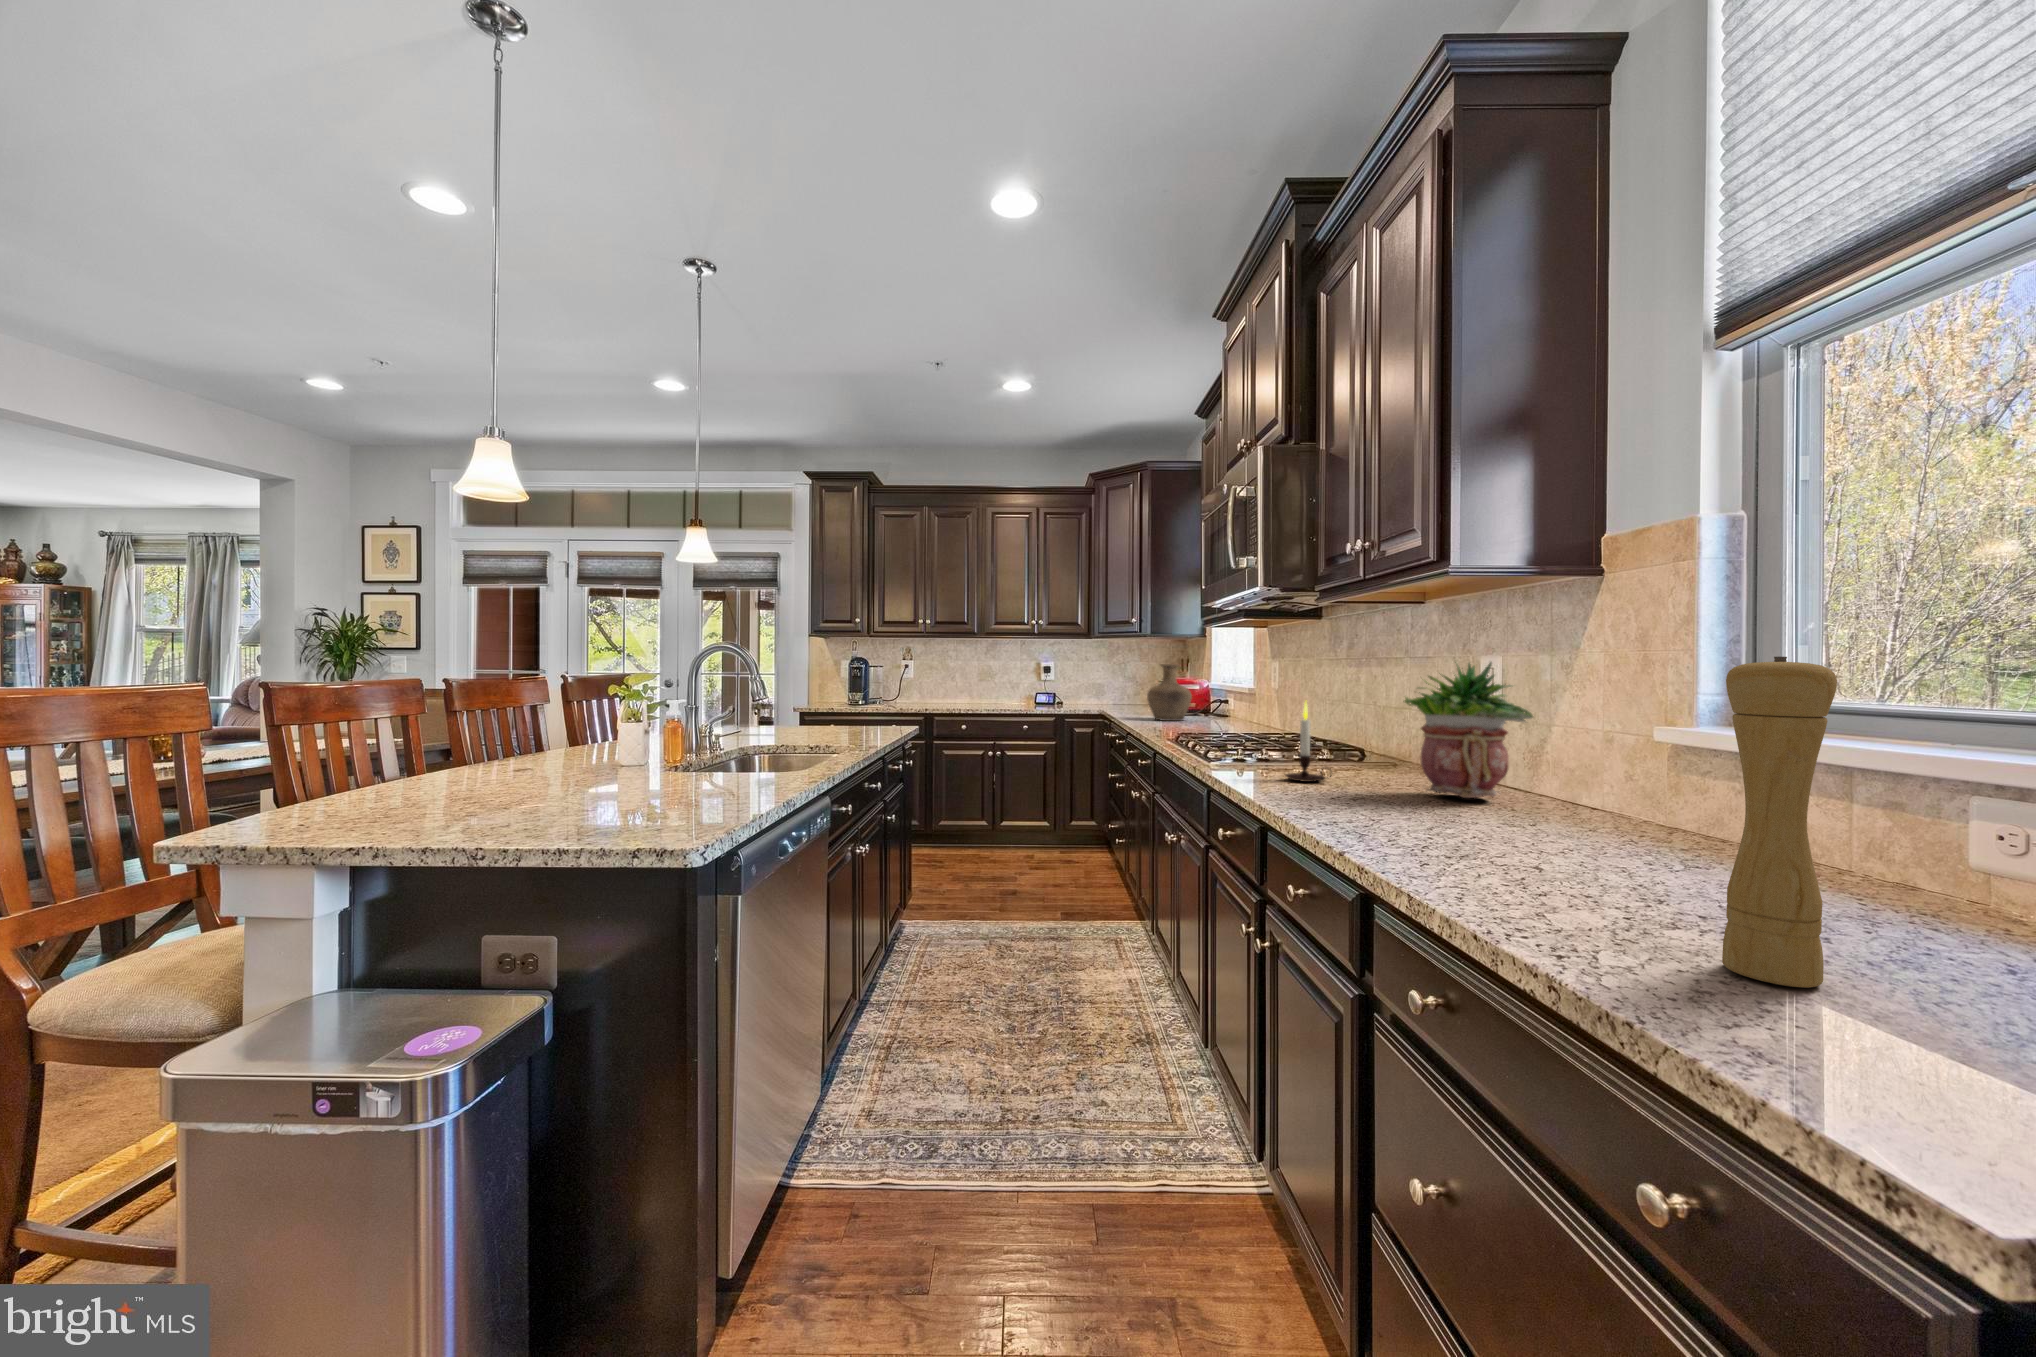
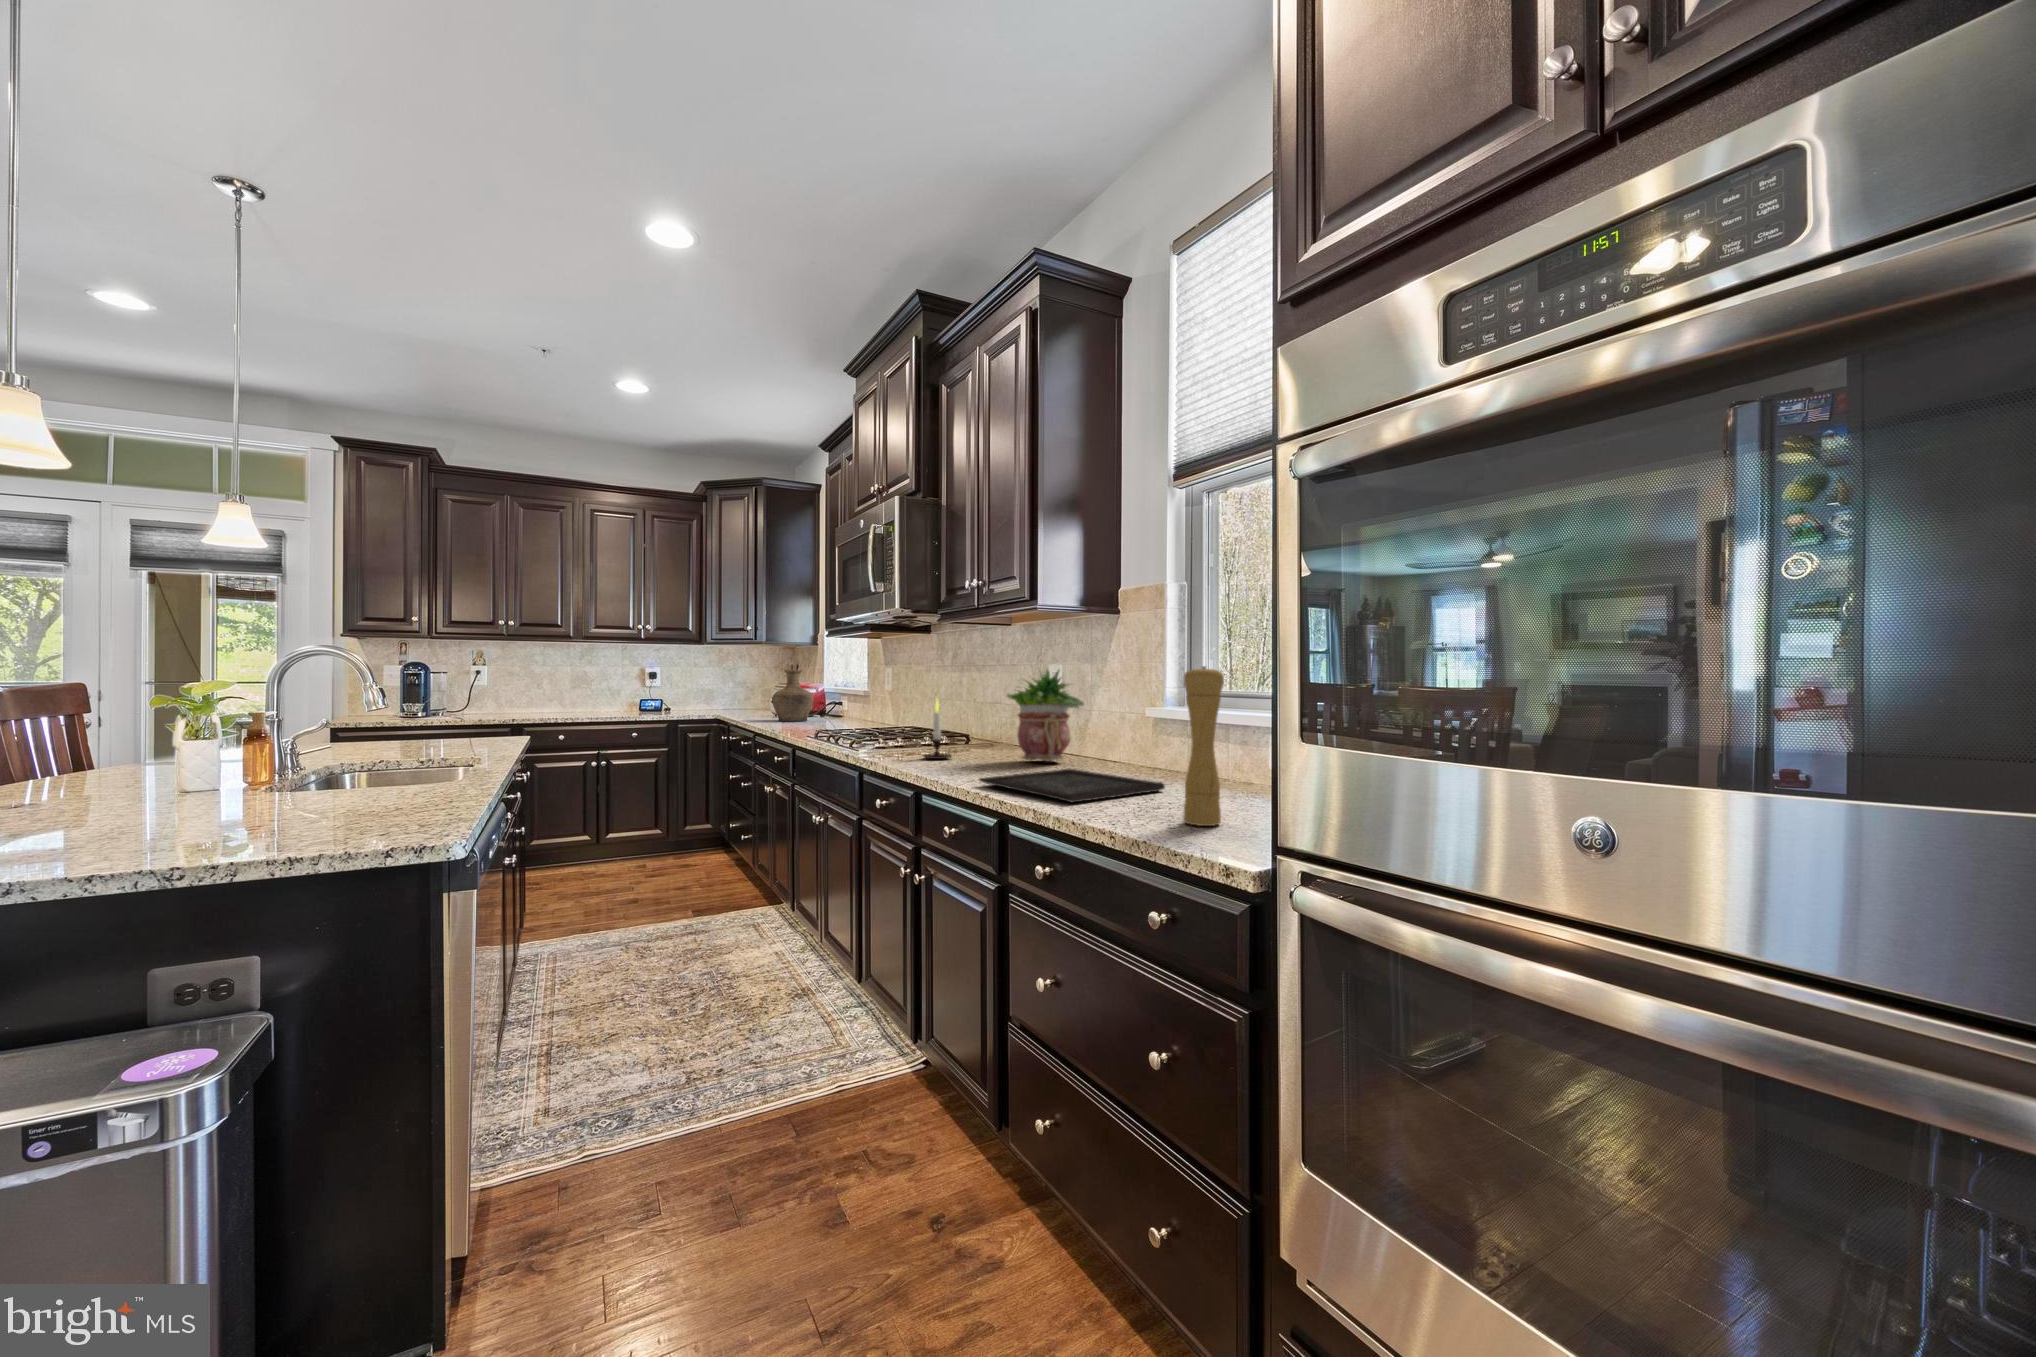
tray: none [1339,816,1683,883] -> present [979,769,1165,802]

